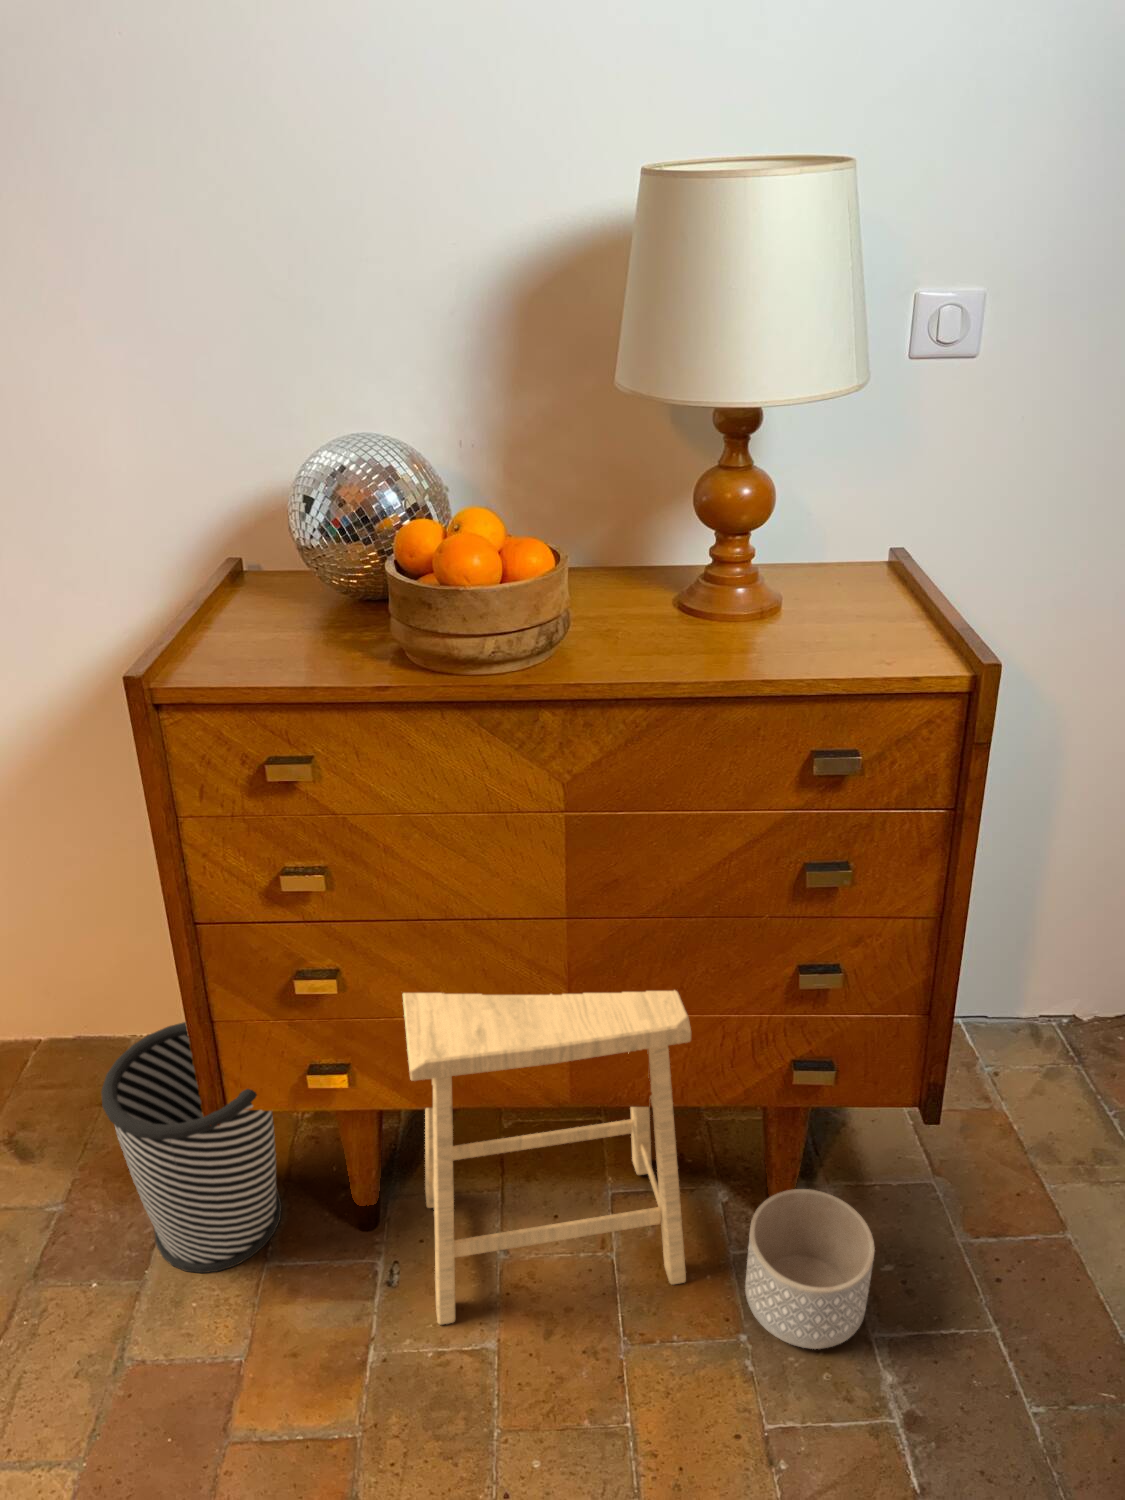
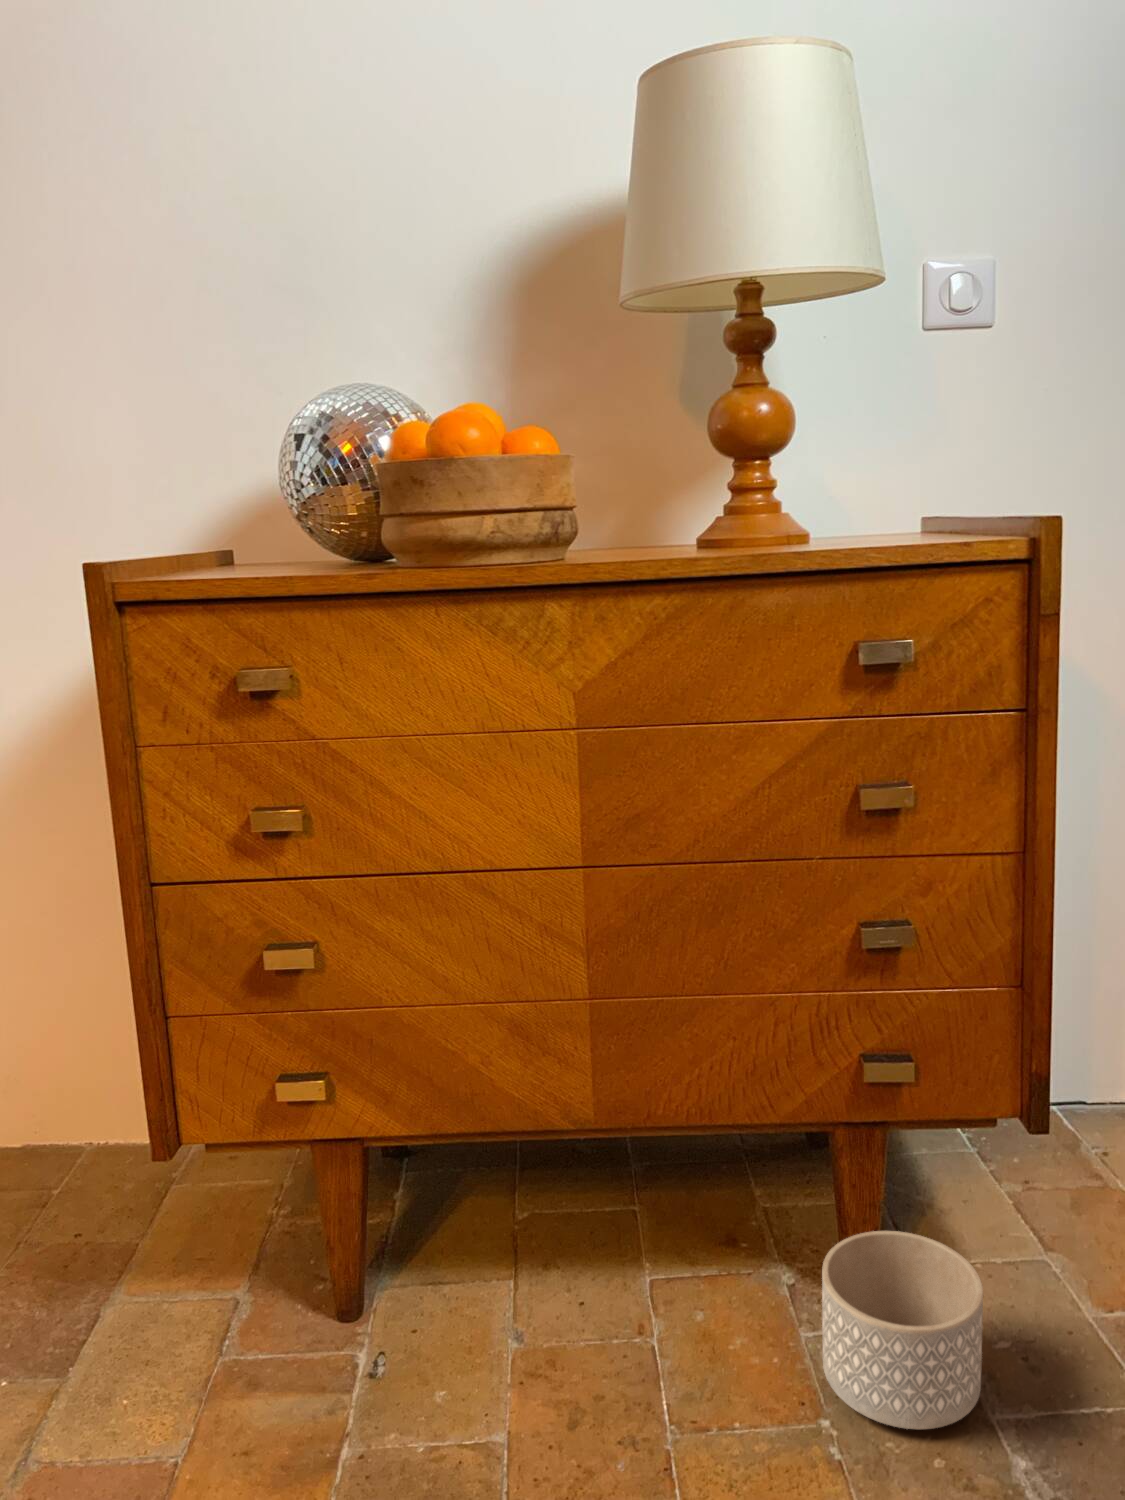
footstool: present [403,990,691,1325] -> none [393,922,747,1418]
wastebasket: present [101,1022,282,1273] -> none [37,1052,246,1370]

